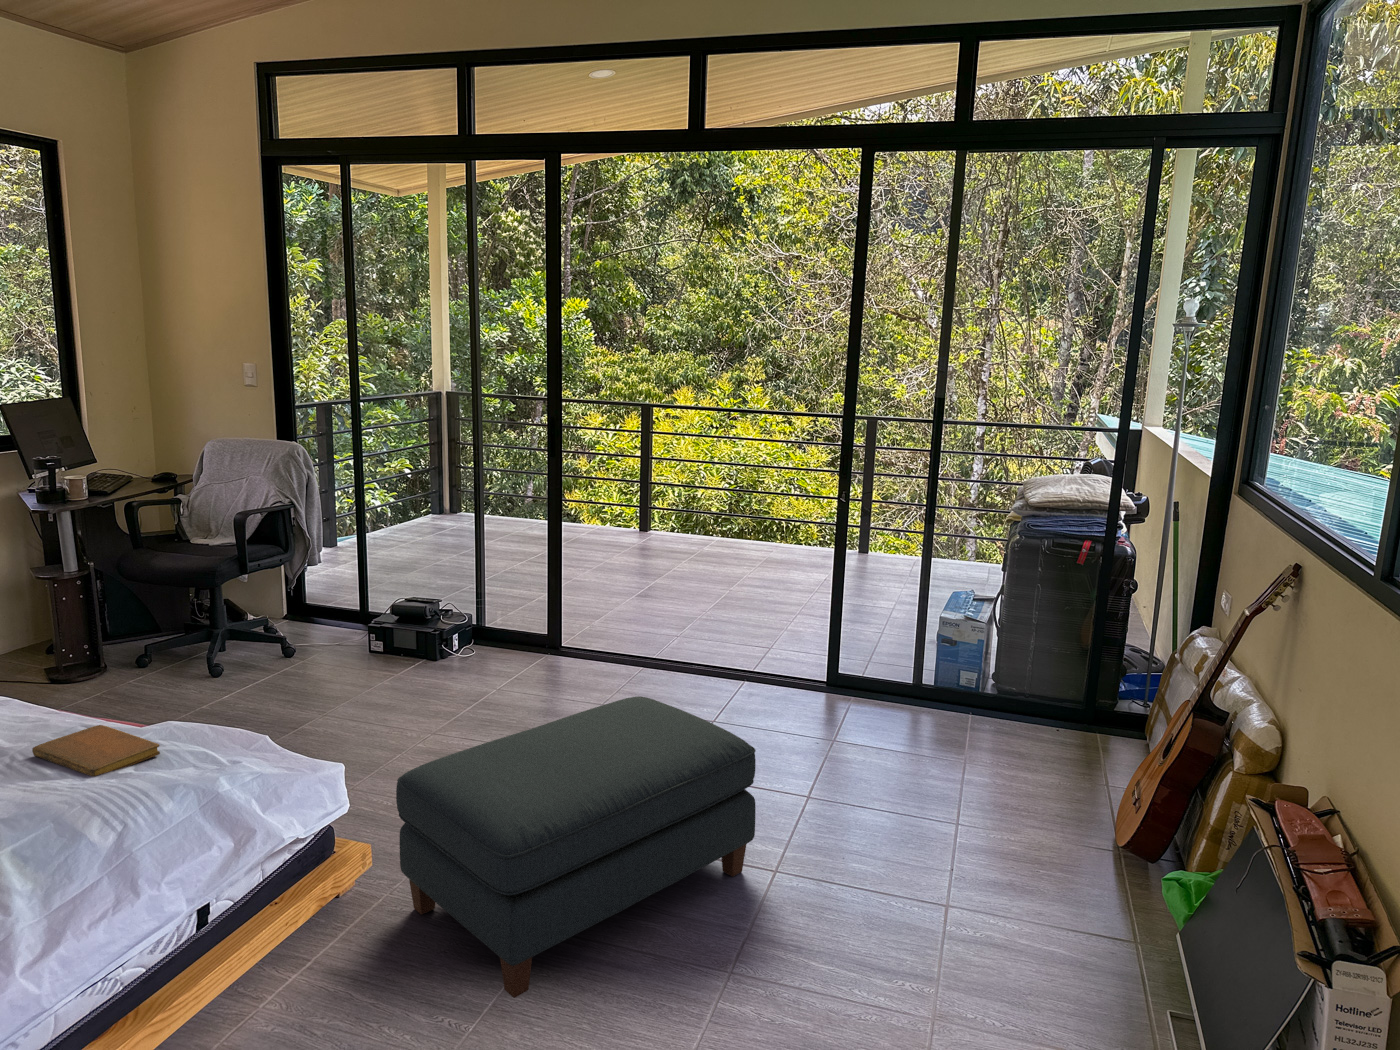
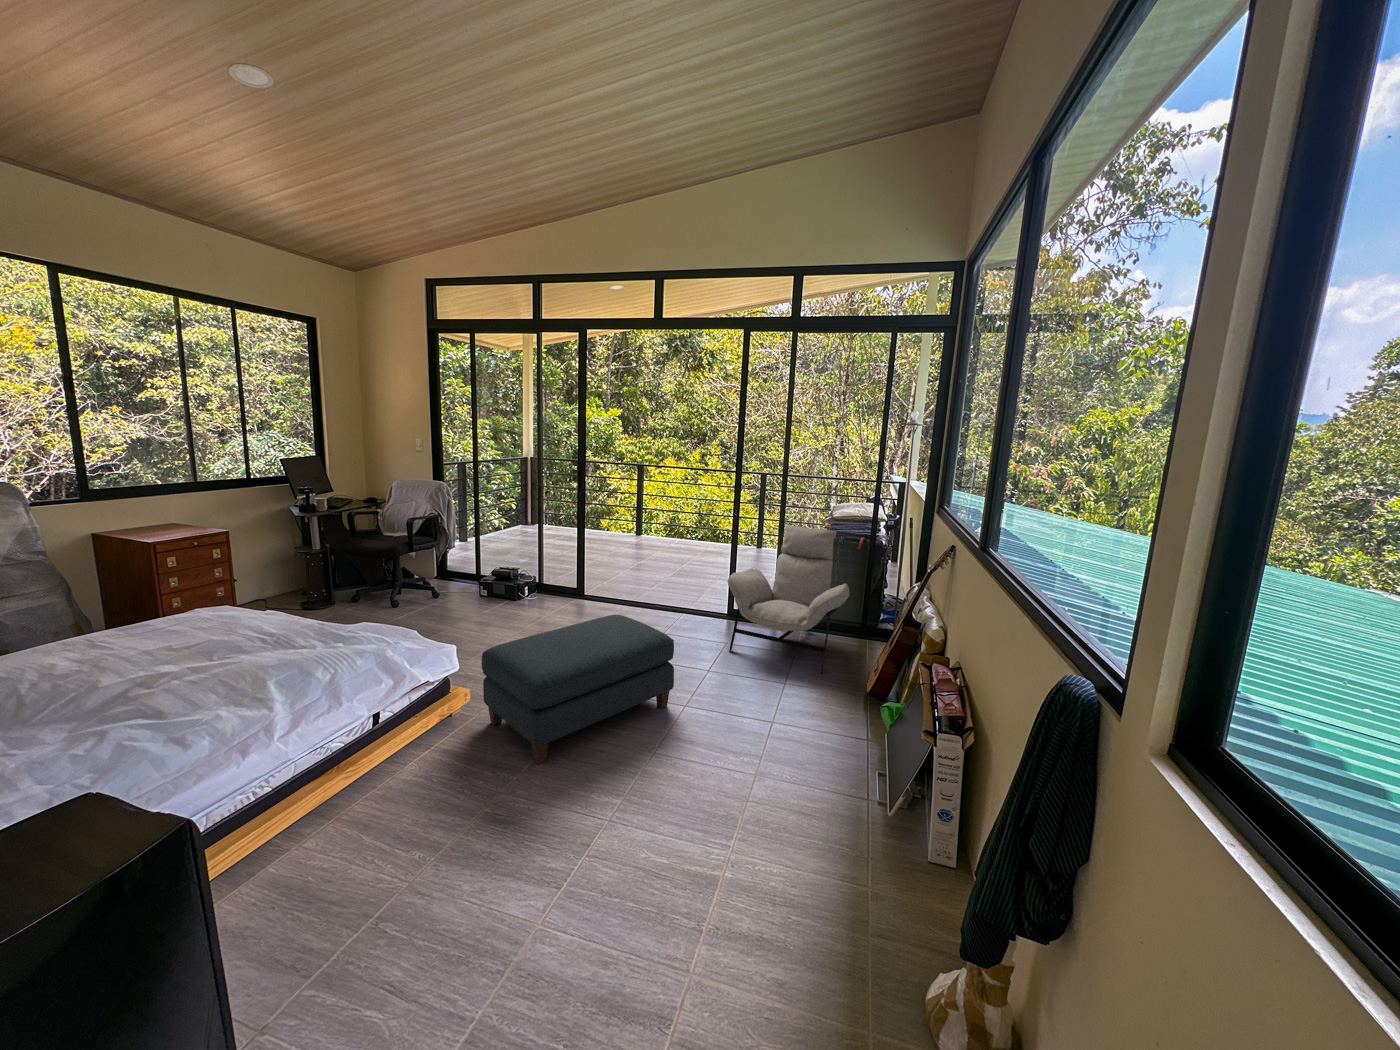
lounge chair: none [837,518,1068,804] -> present [728,525,849,674]
notebook: present [32,725,160,777] -> none [288,623,356,649]

